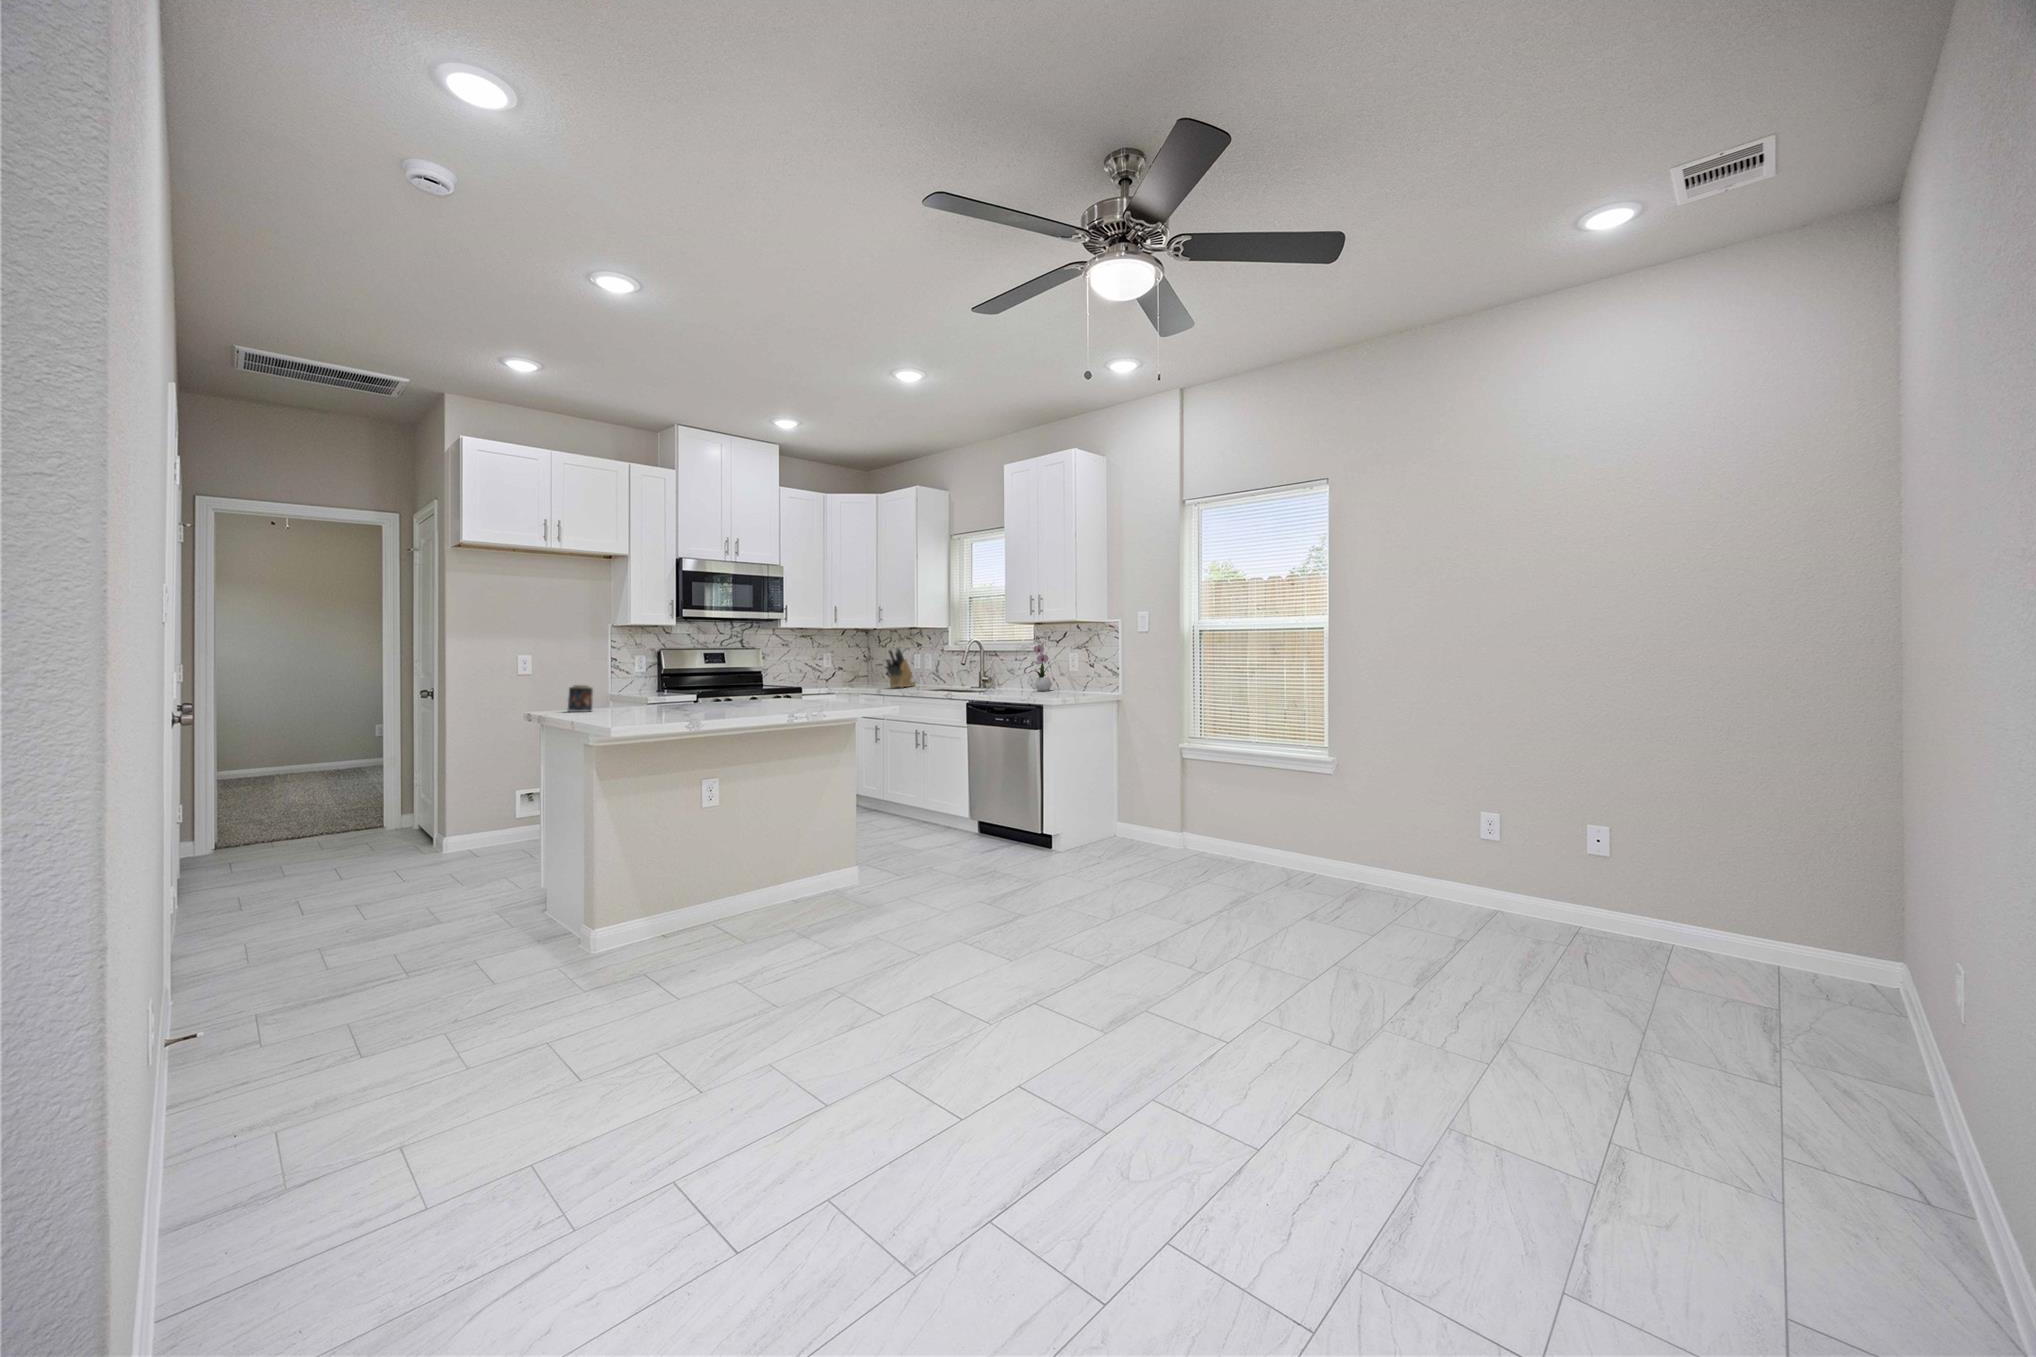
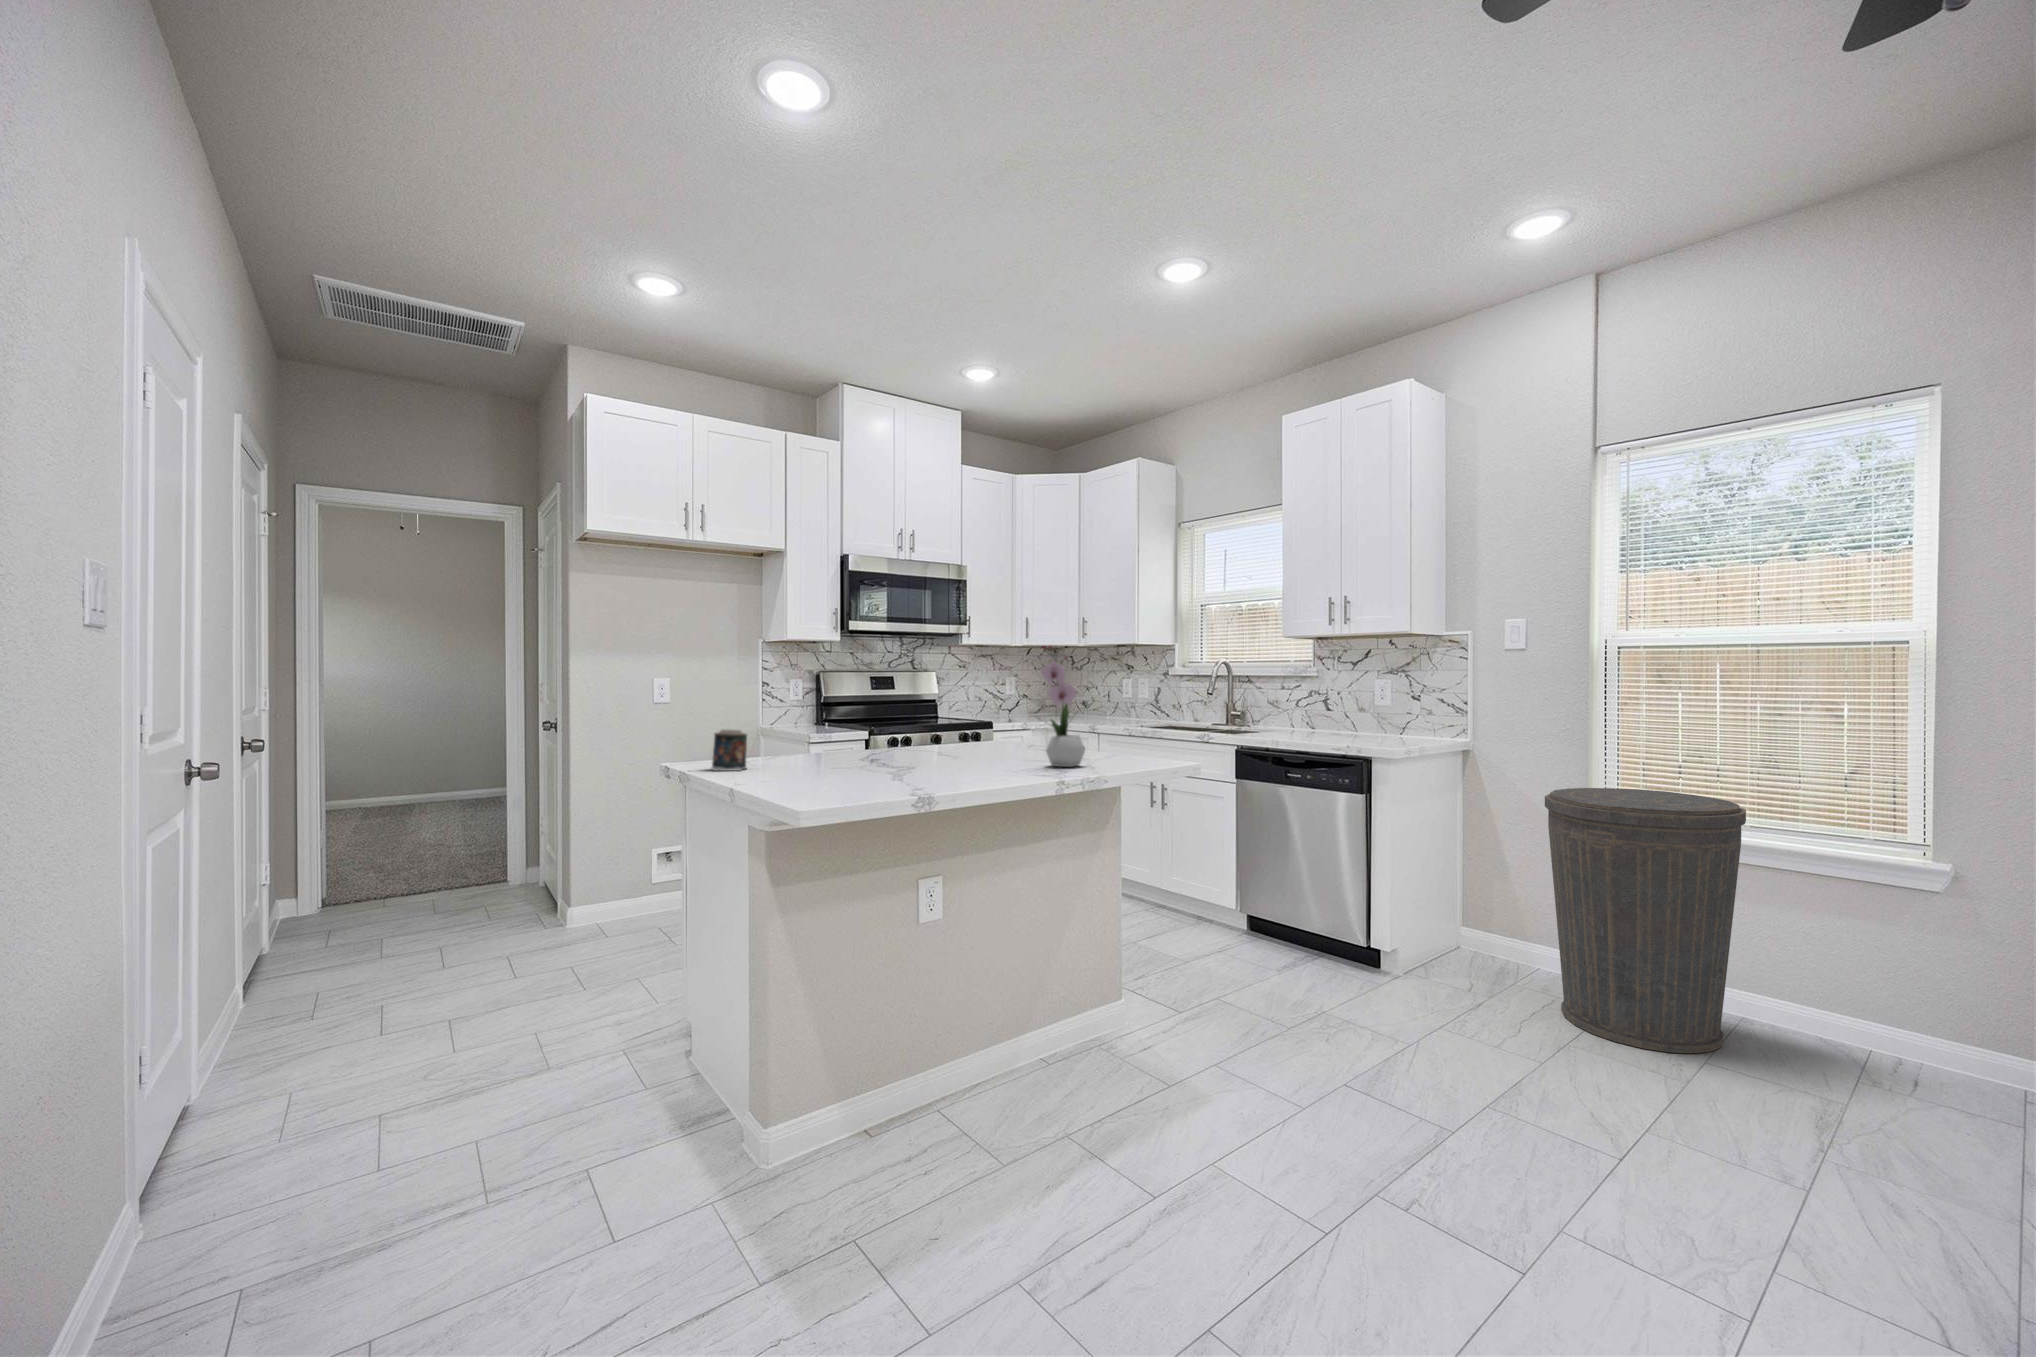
flower arrangement: present [1033,638,1052,691] -> present [1041,646,1085,767]
knife block: present [885,648,915,688] -> none [1094,668,1129,720]
trash can: none [1141,722,1244,877] -> present [1545,788,1746,1053]

